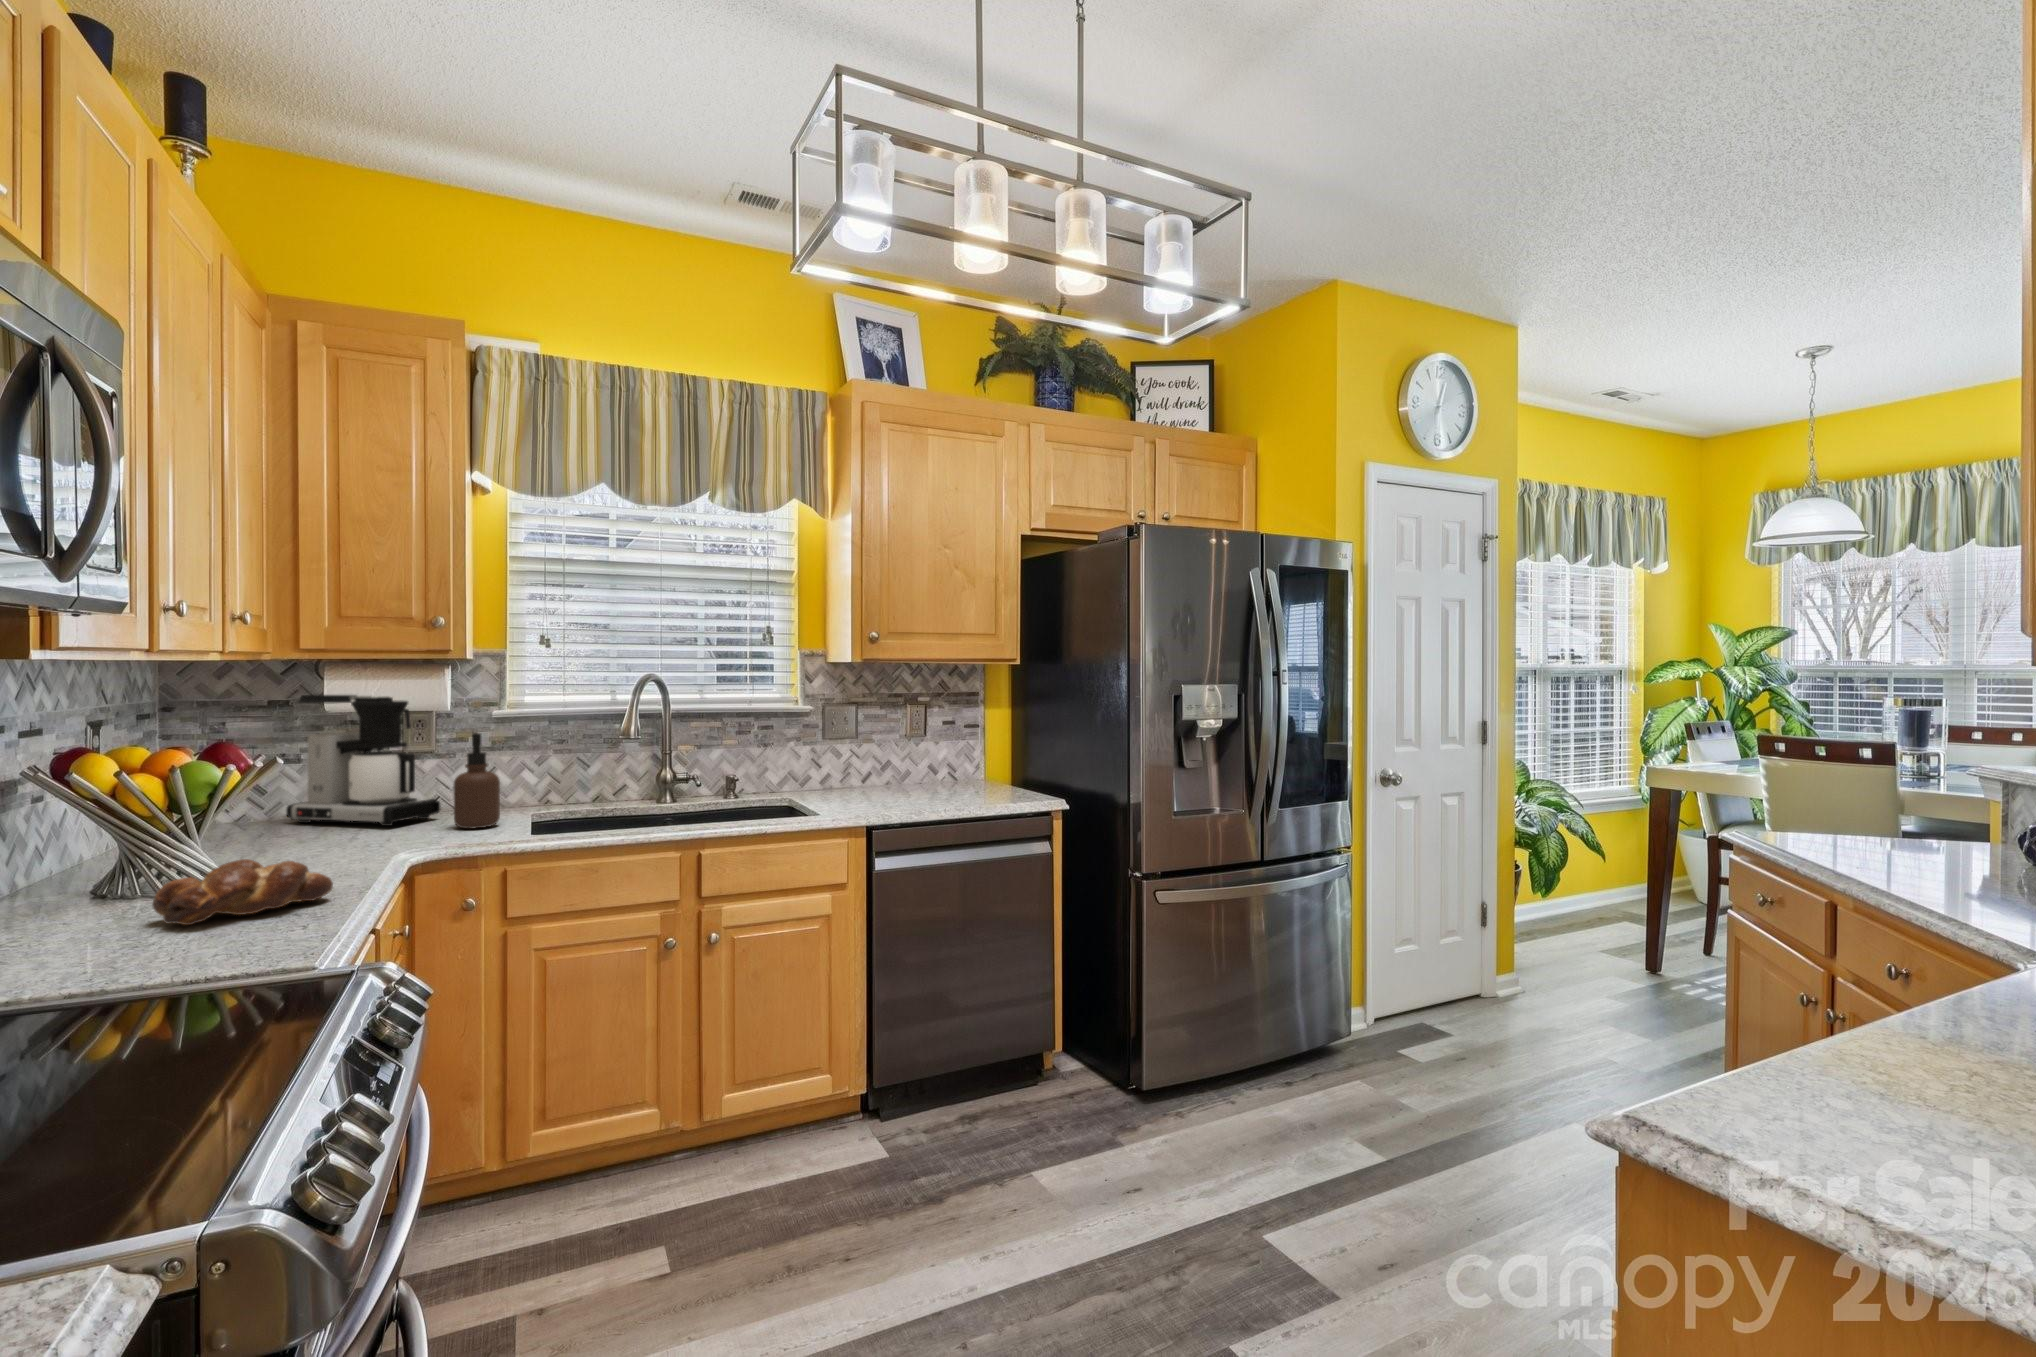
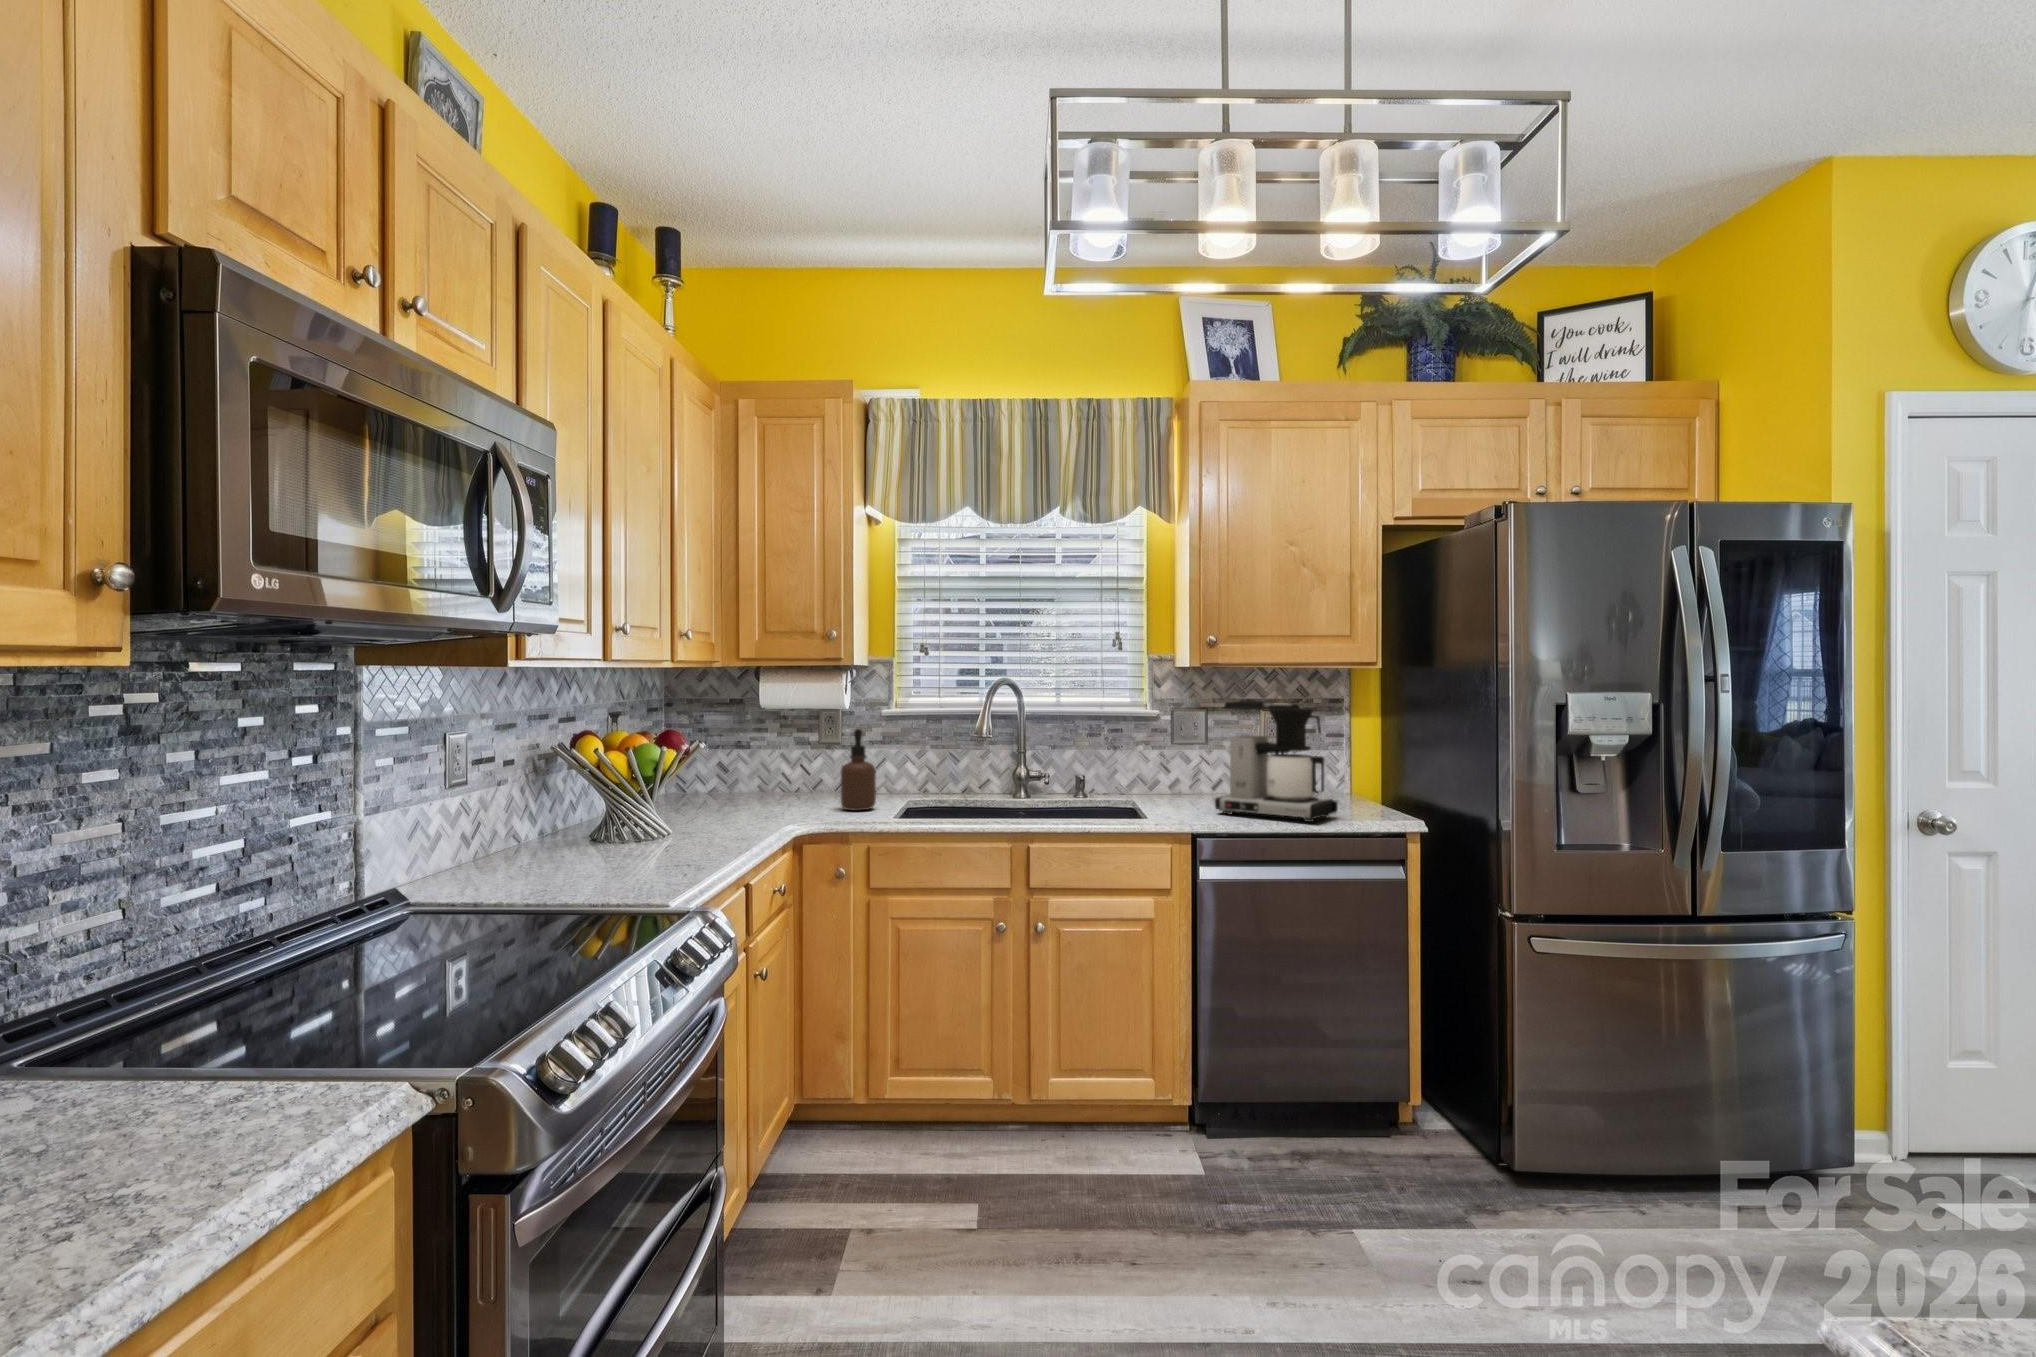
coffee maker: present [286,694,440,826] -> present [1215,701,1338,822]
bread loaf: present [152,859,333,925] -> none [600,821,718,868]

